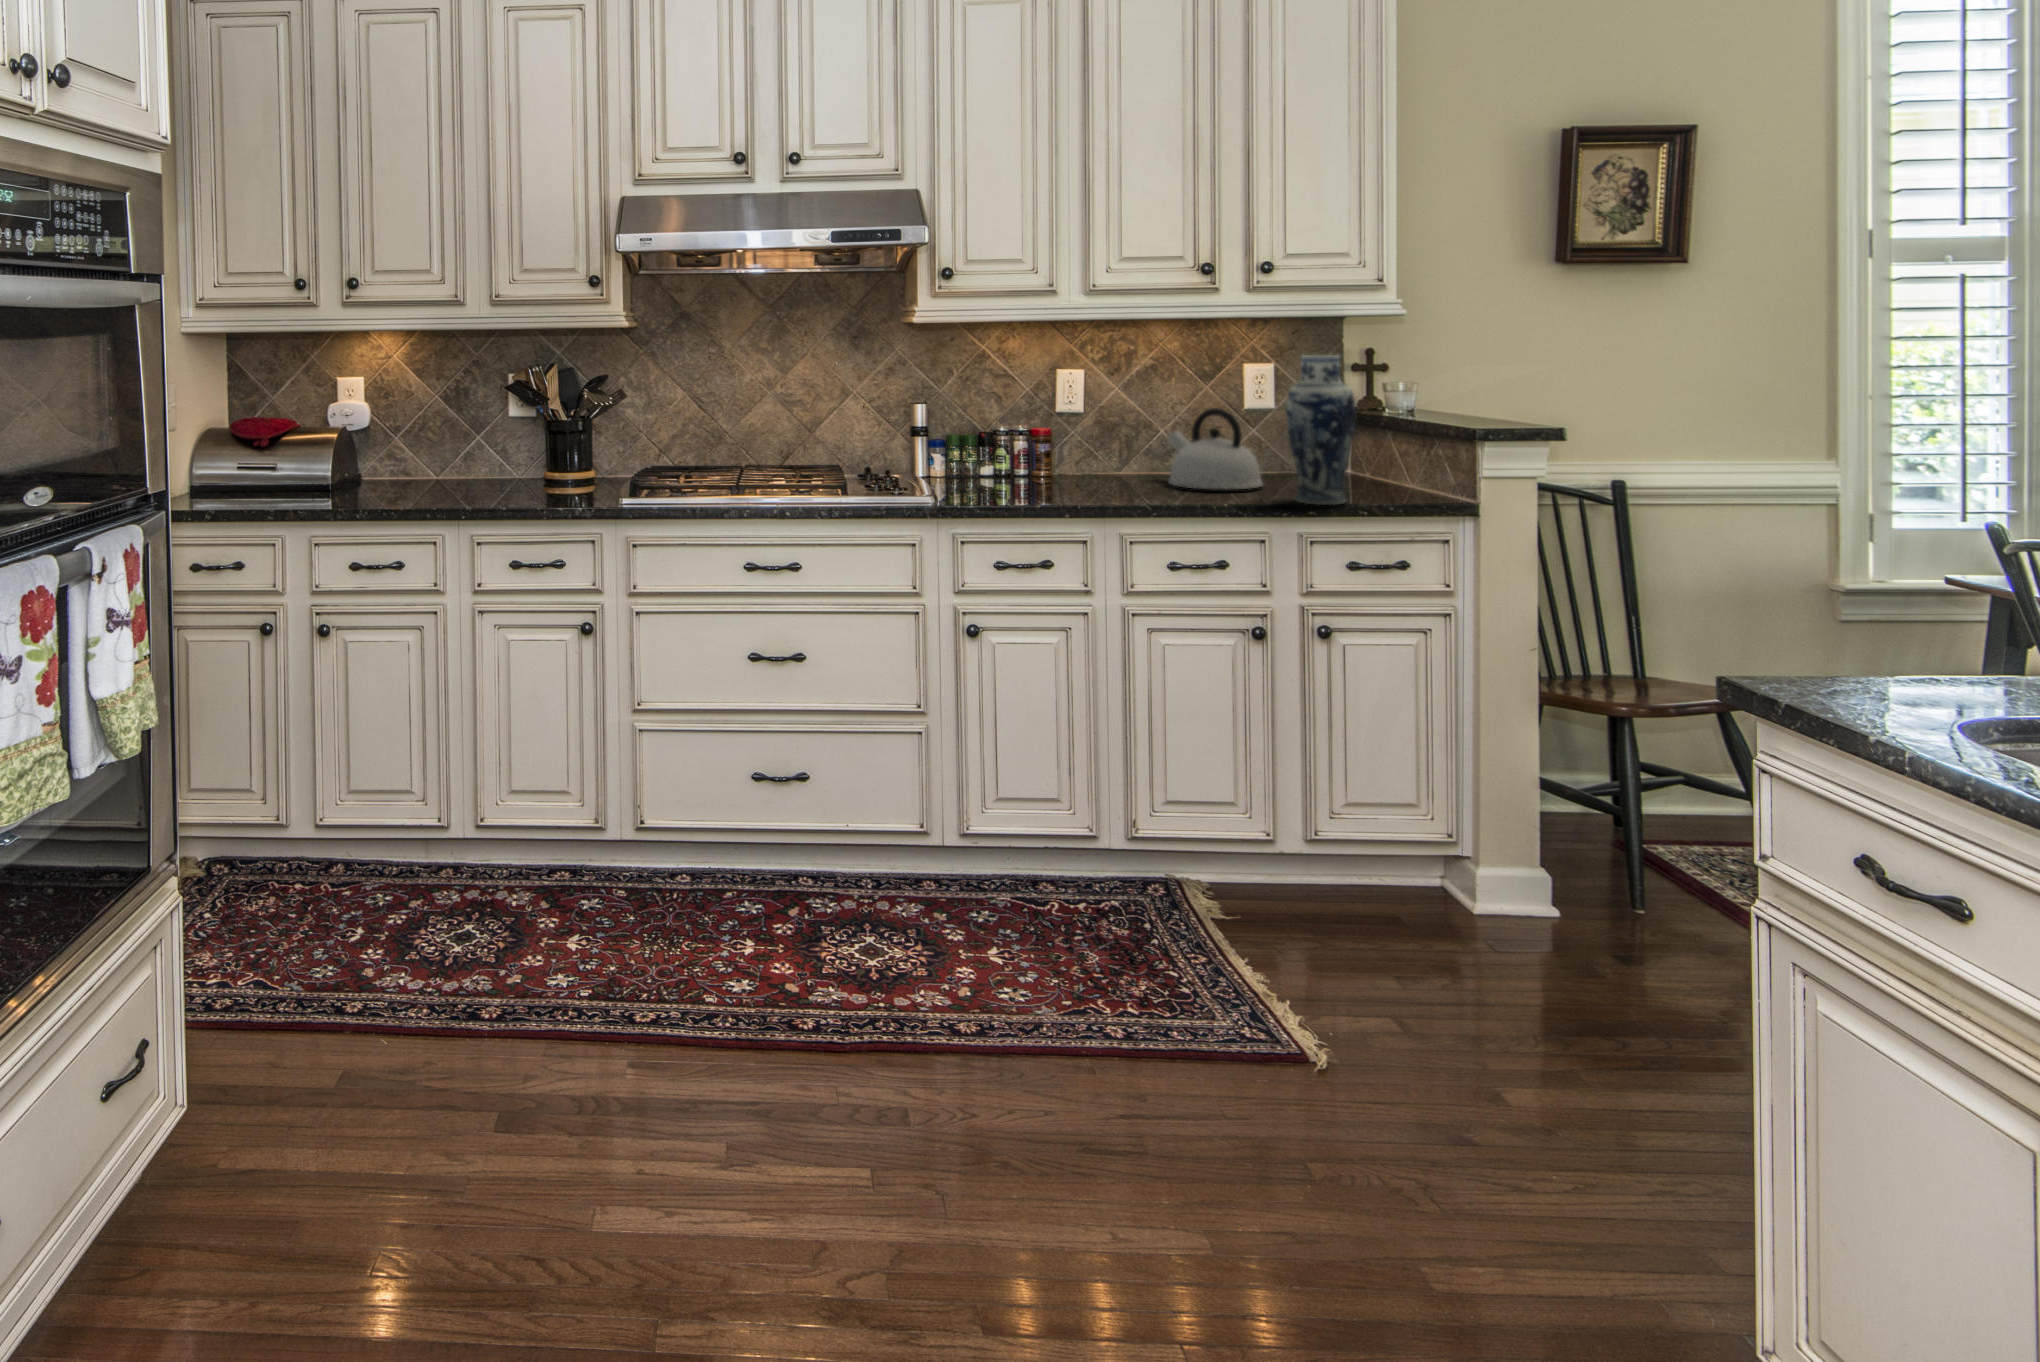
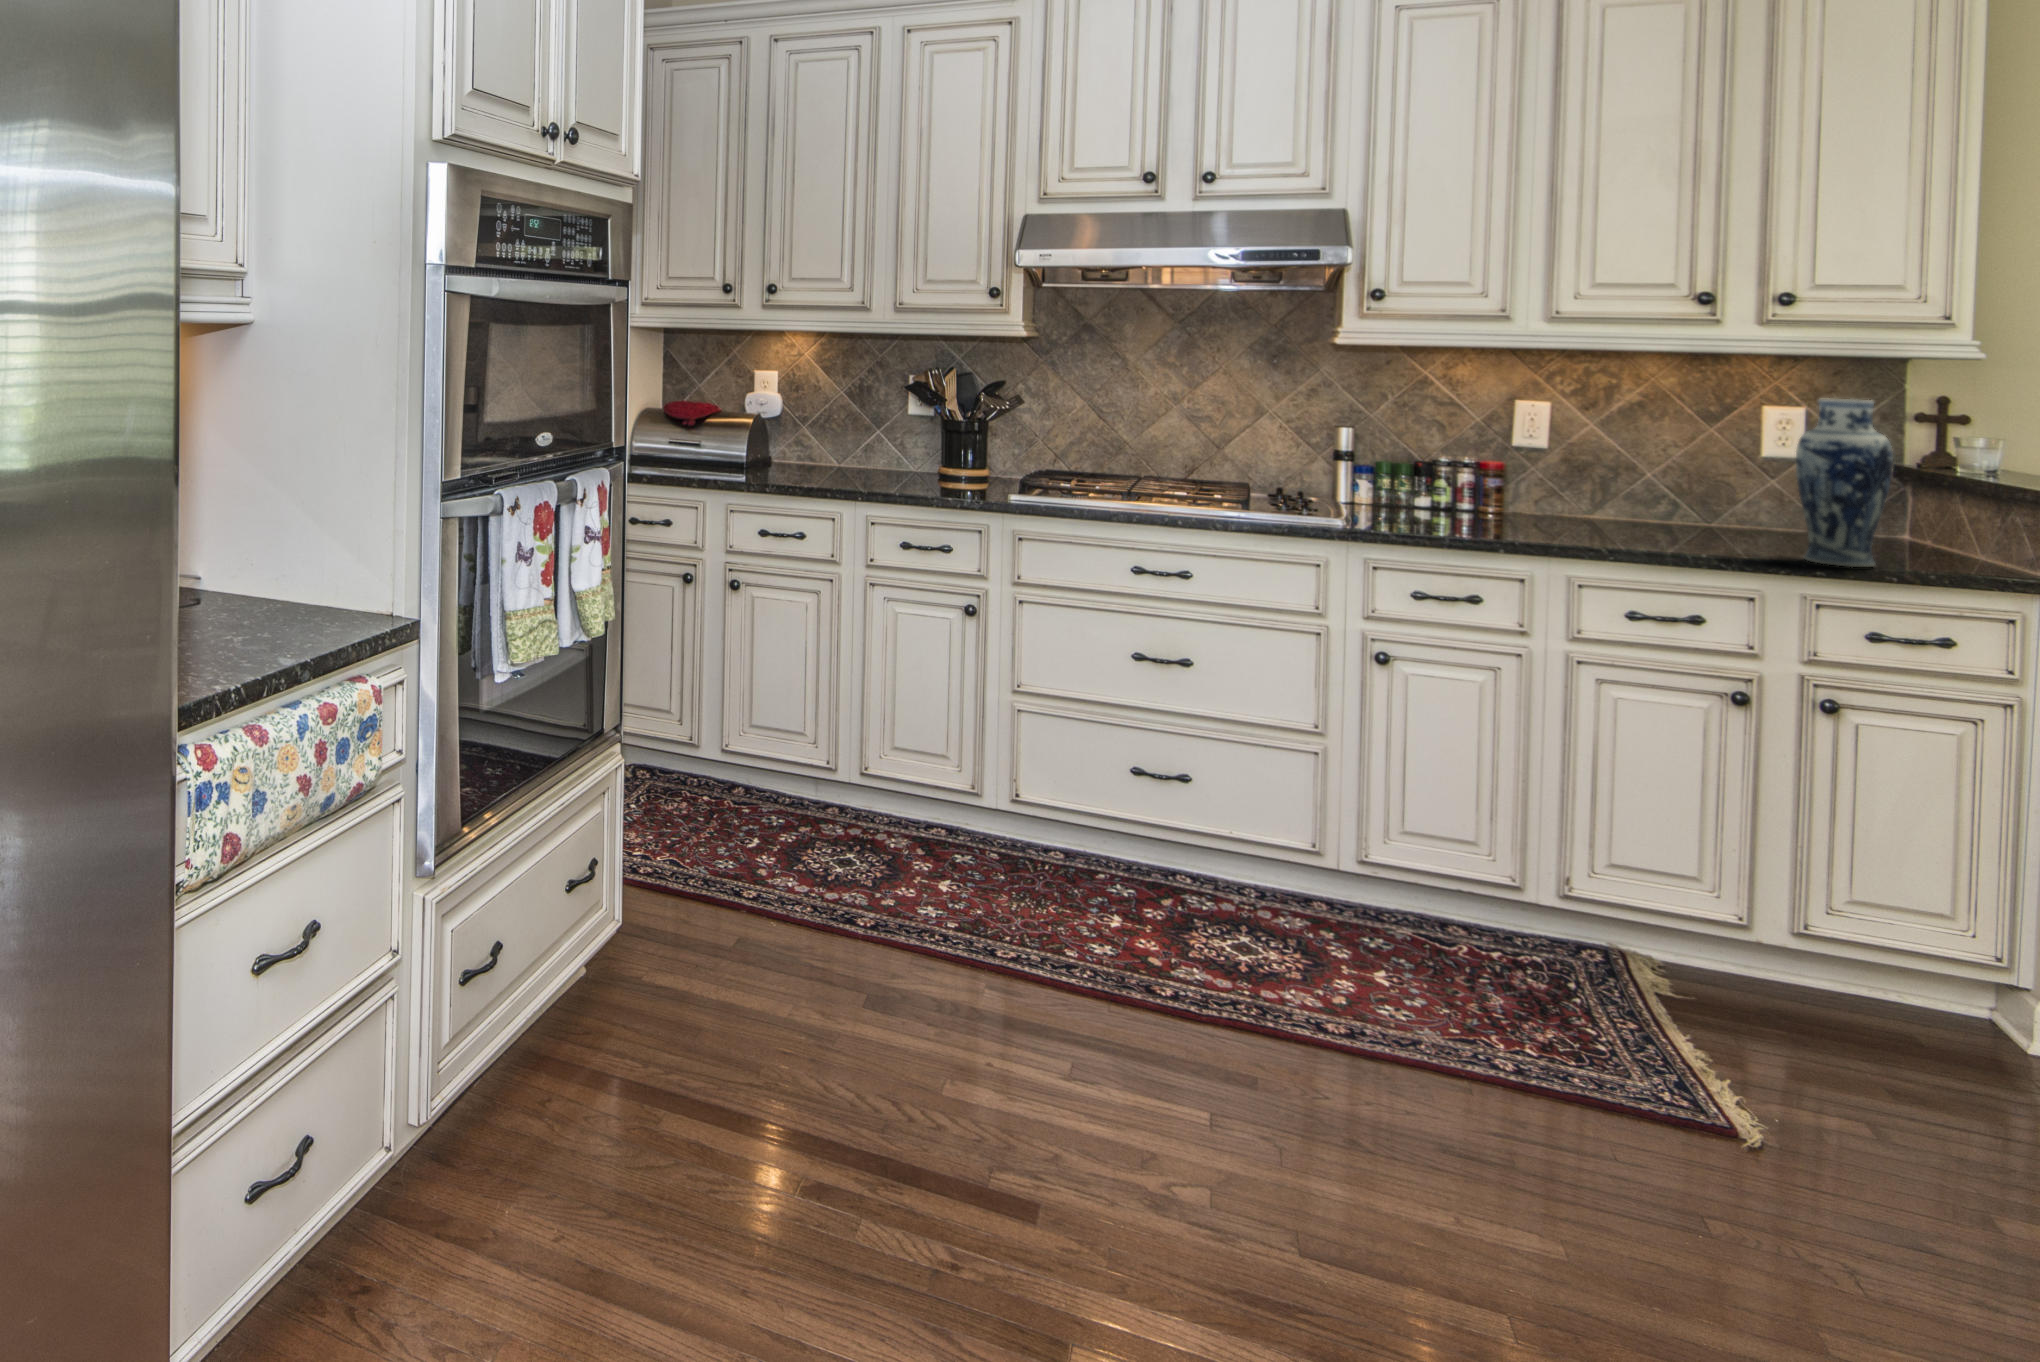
kettle: present [1168,408,1264,490] -> none [1641,452,1769,542]

